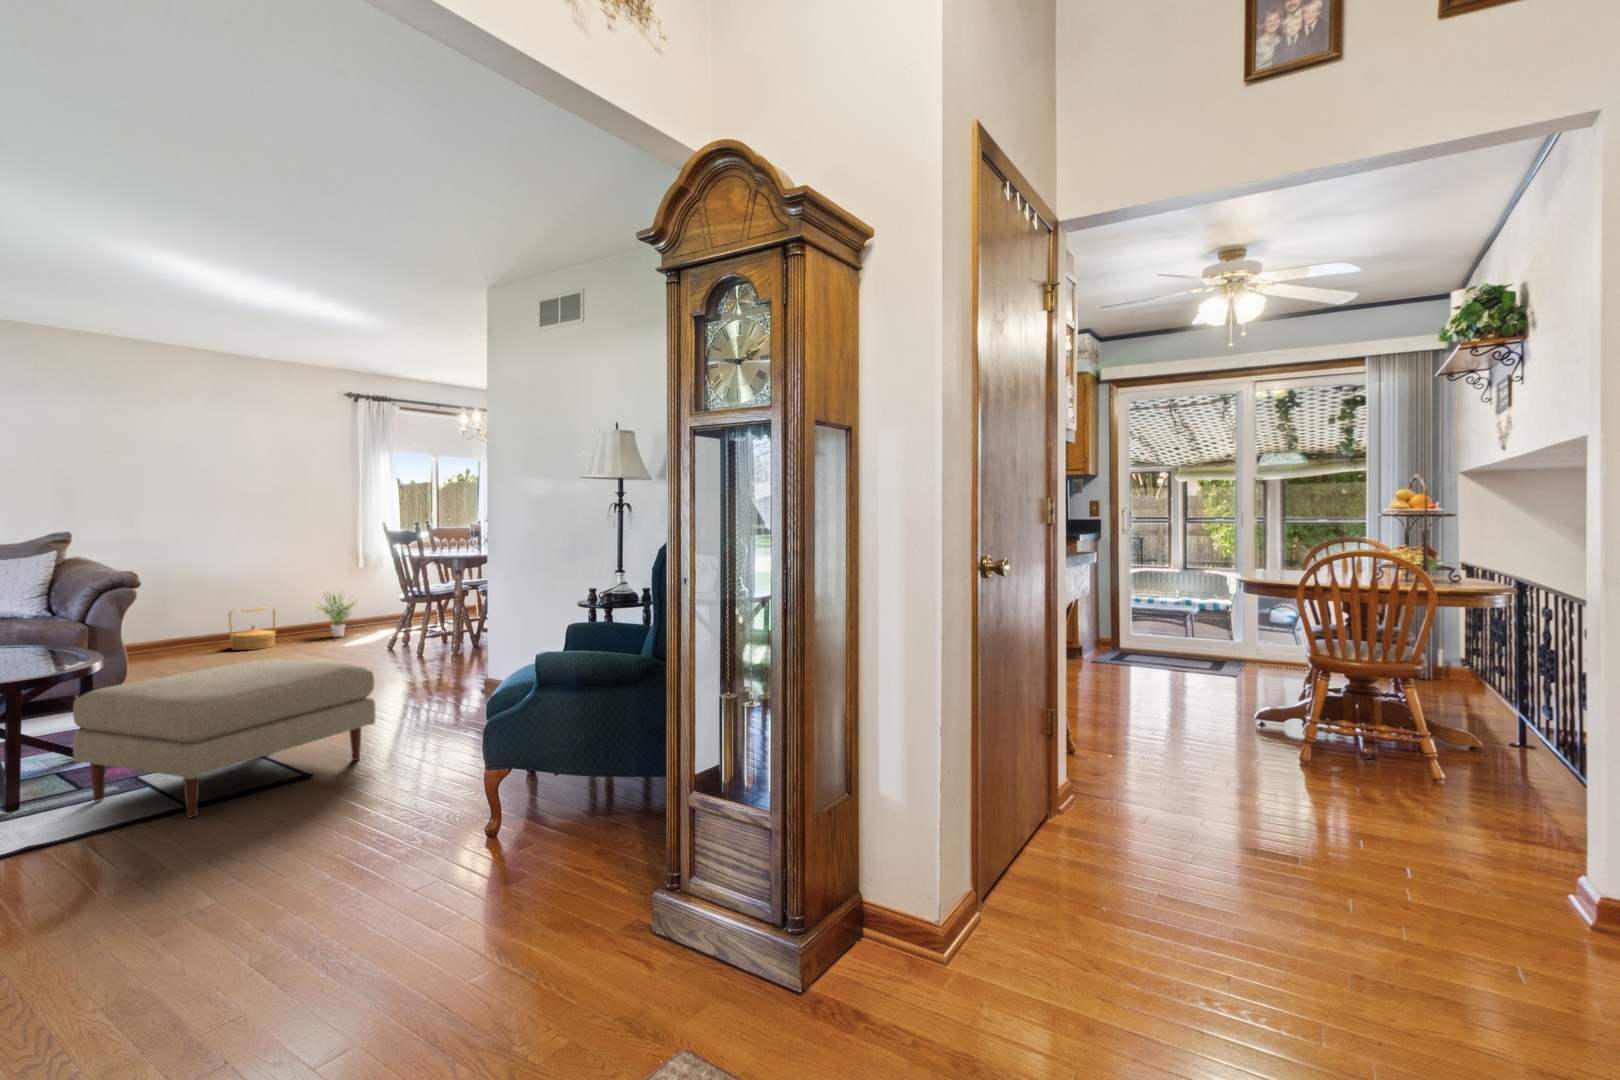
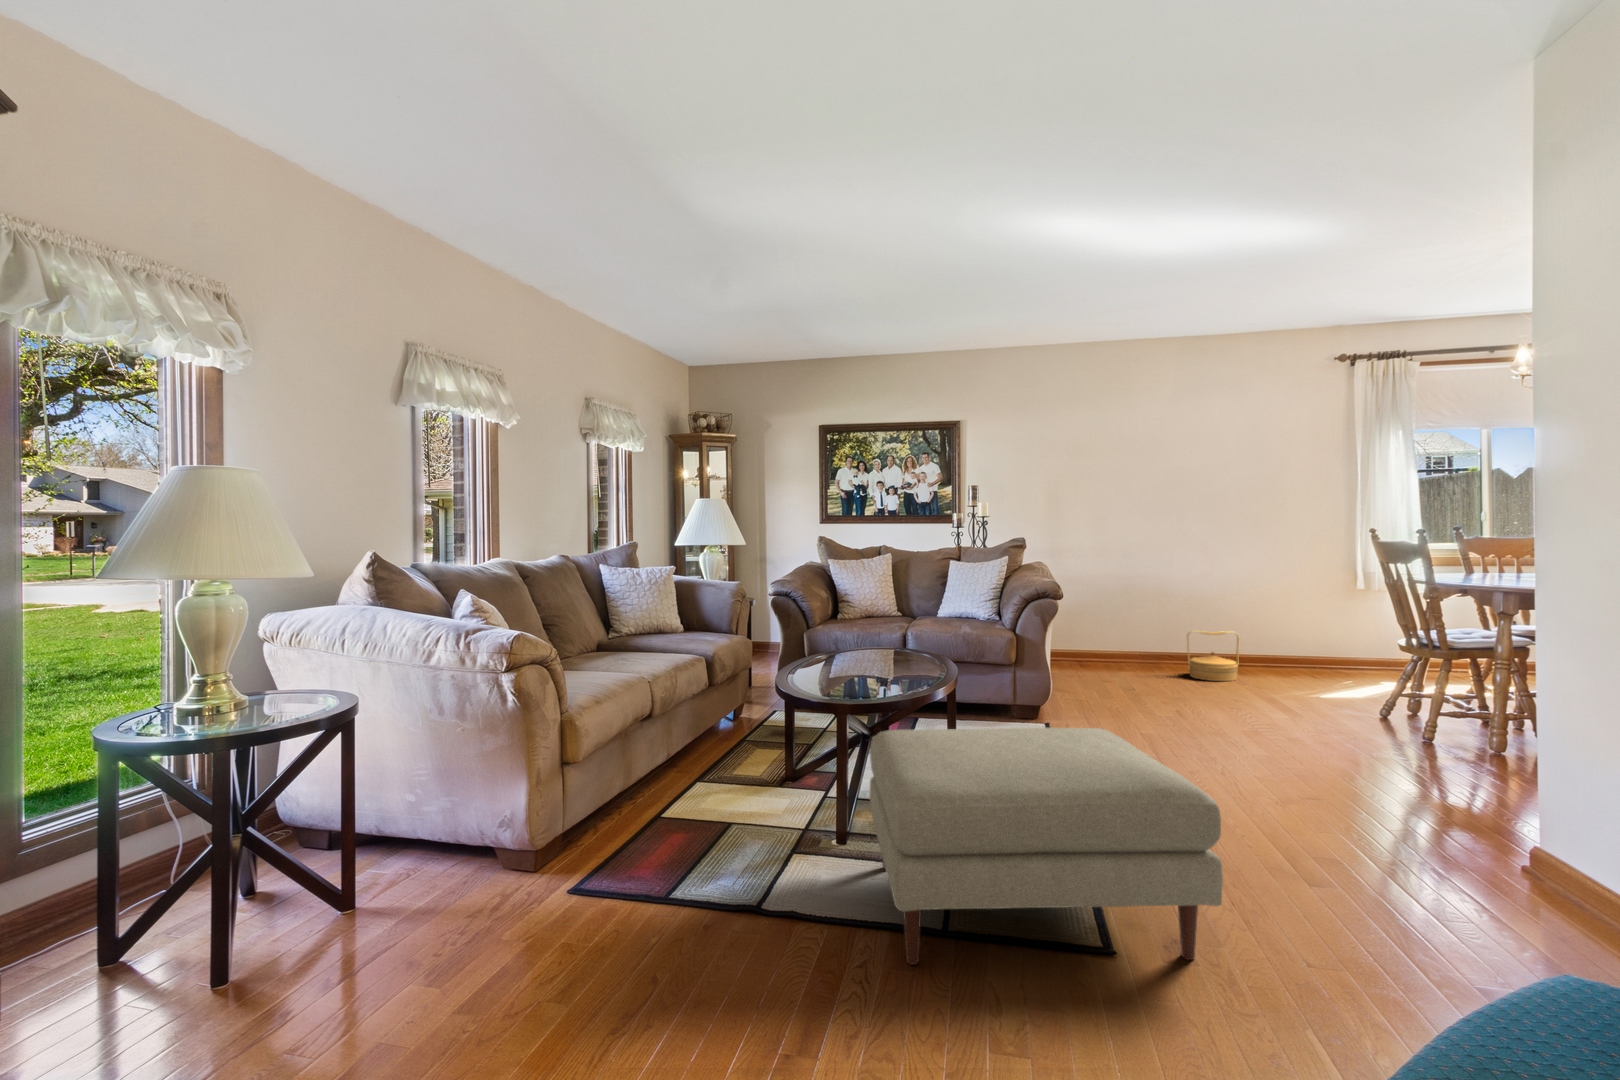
potted plant: present [318,595,354,637] -> none [1285,617,1350,682]

